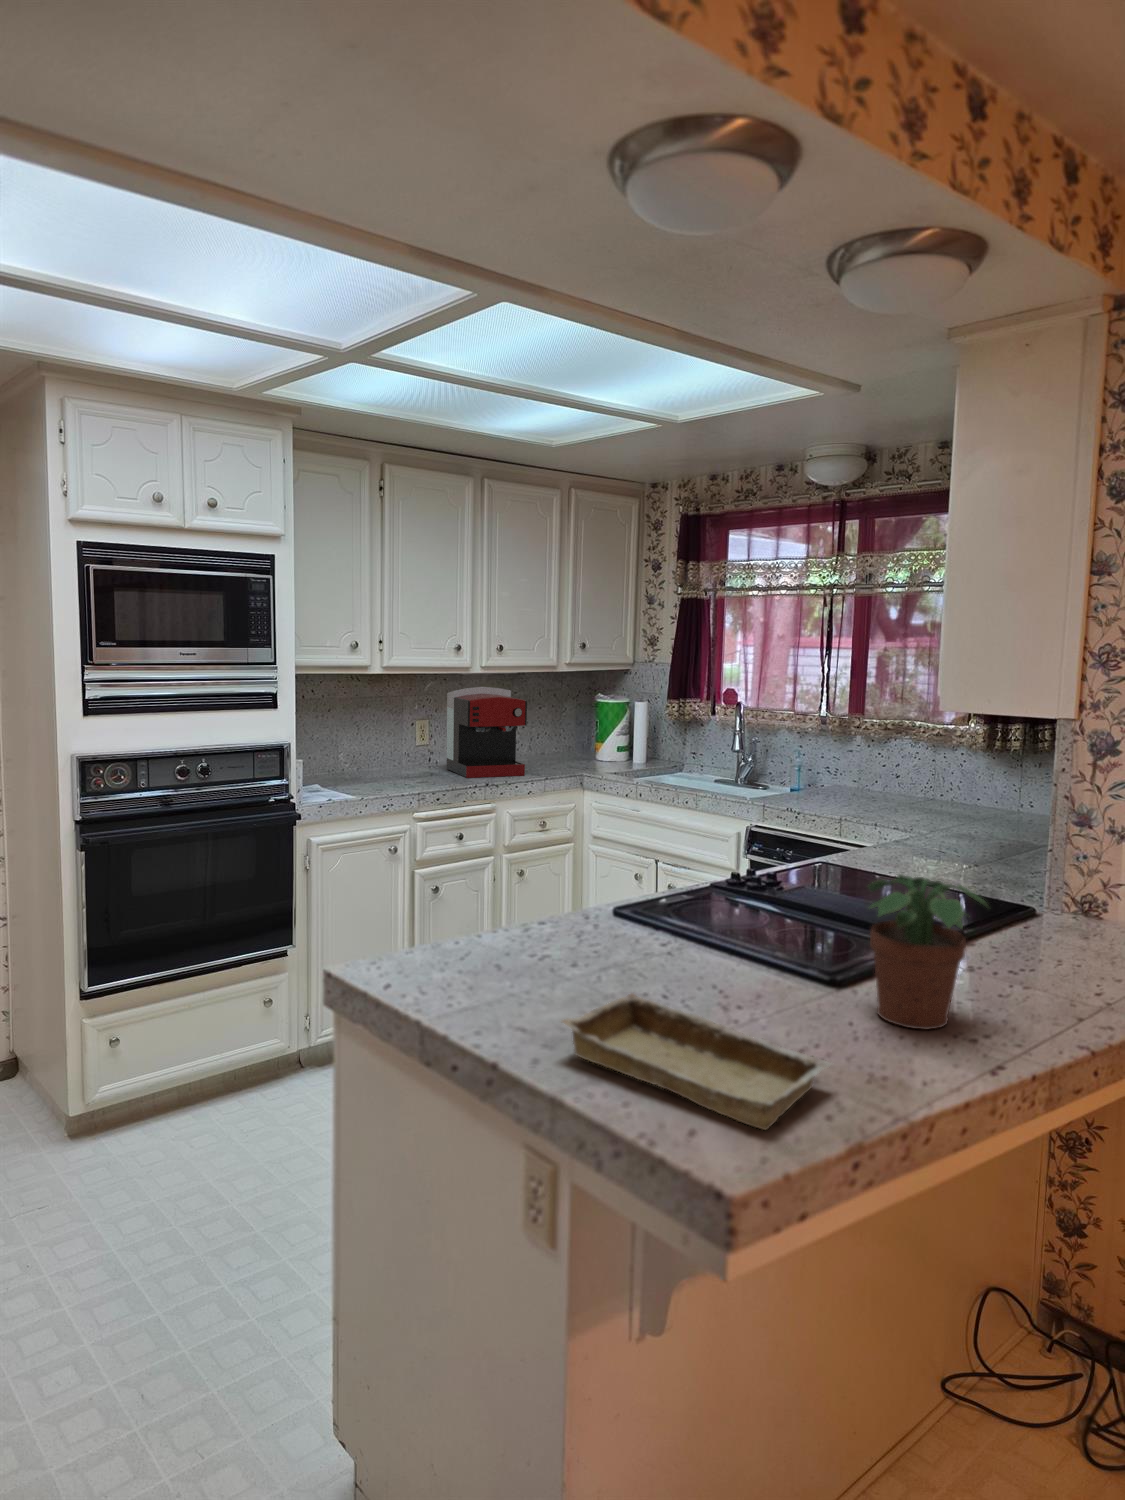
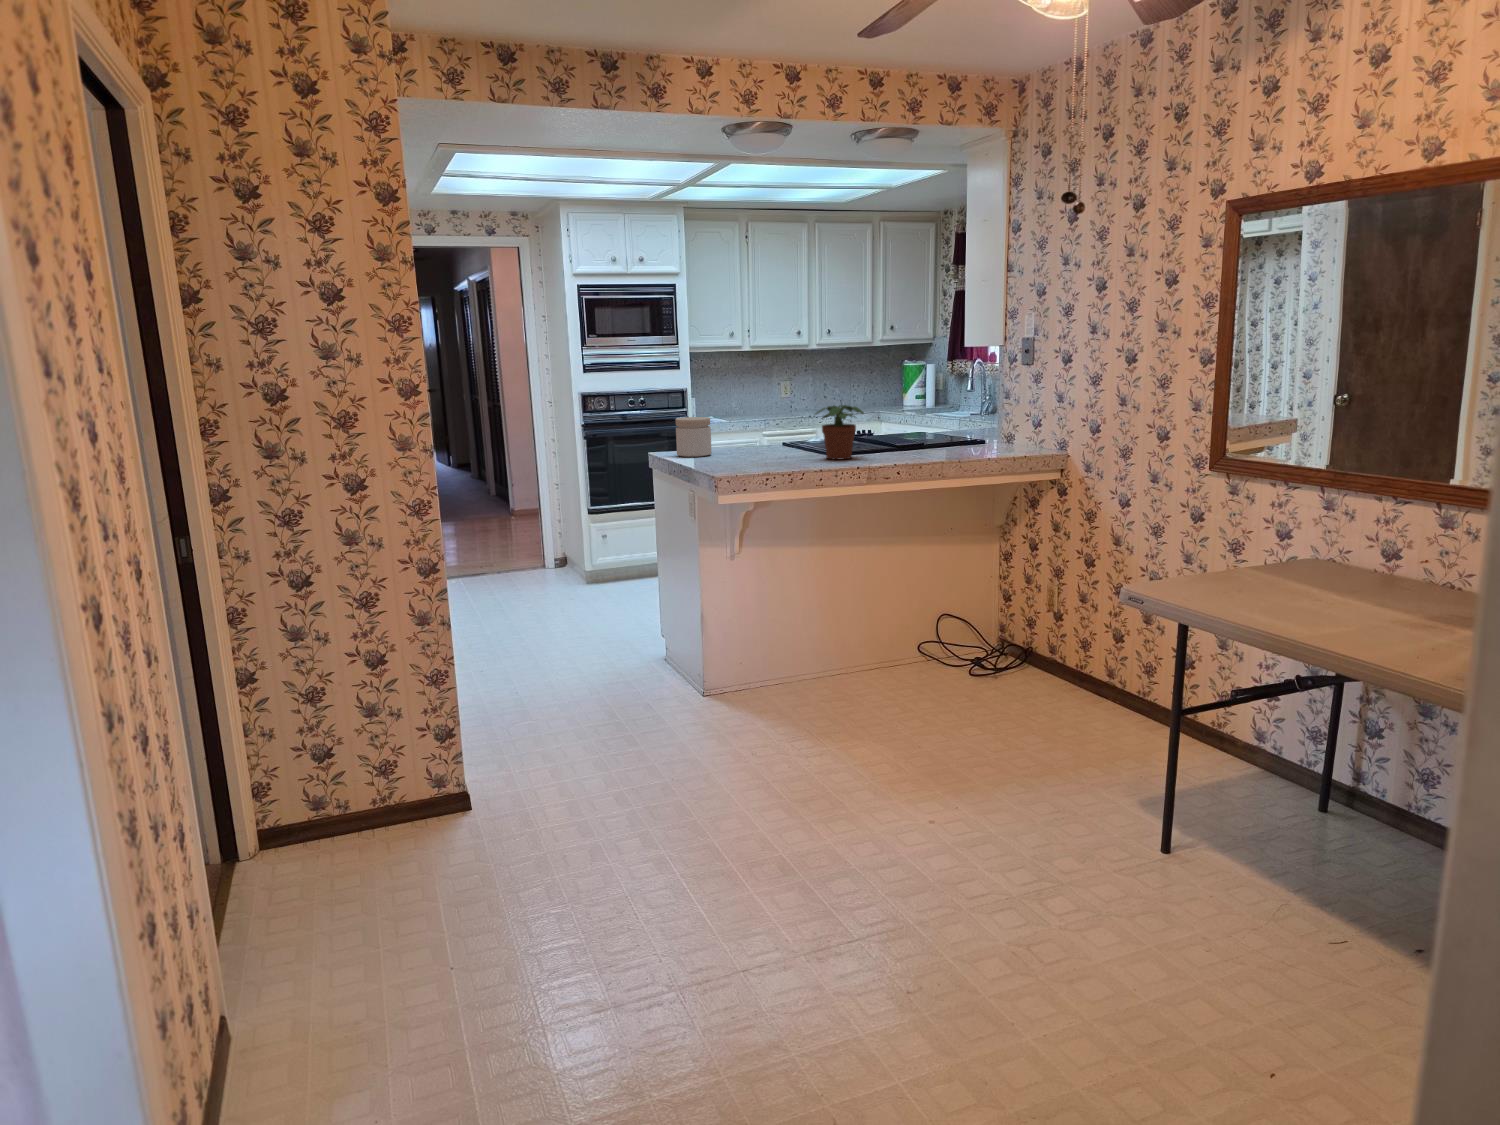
coffee maker: present [447,687,527,778] -> none [798,357,842,413]
jar: none [440,889,536,1013] -> present [676,417,712,457]
tray: present [562,994,831,1130] -> none [698,447,774,468]

